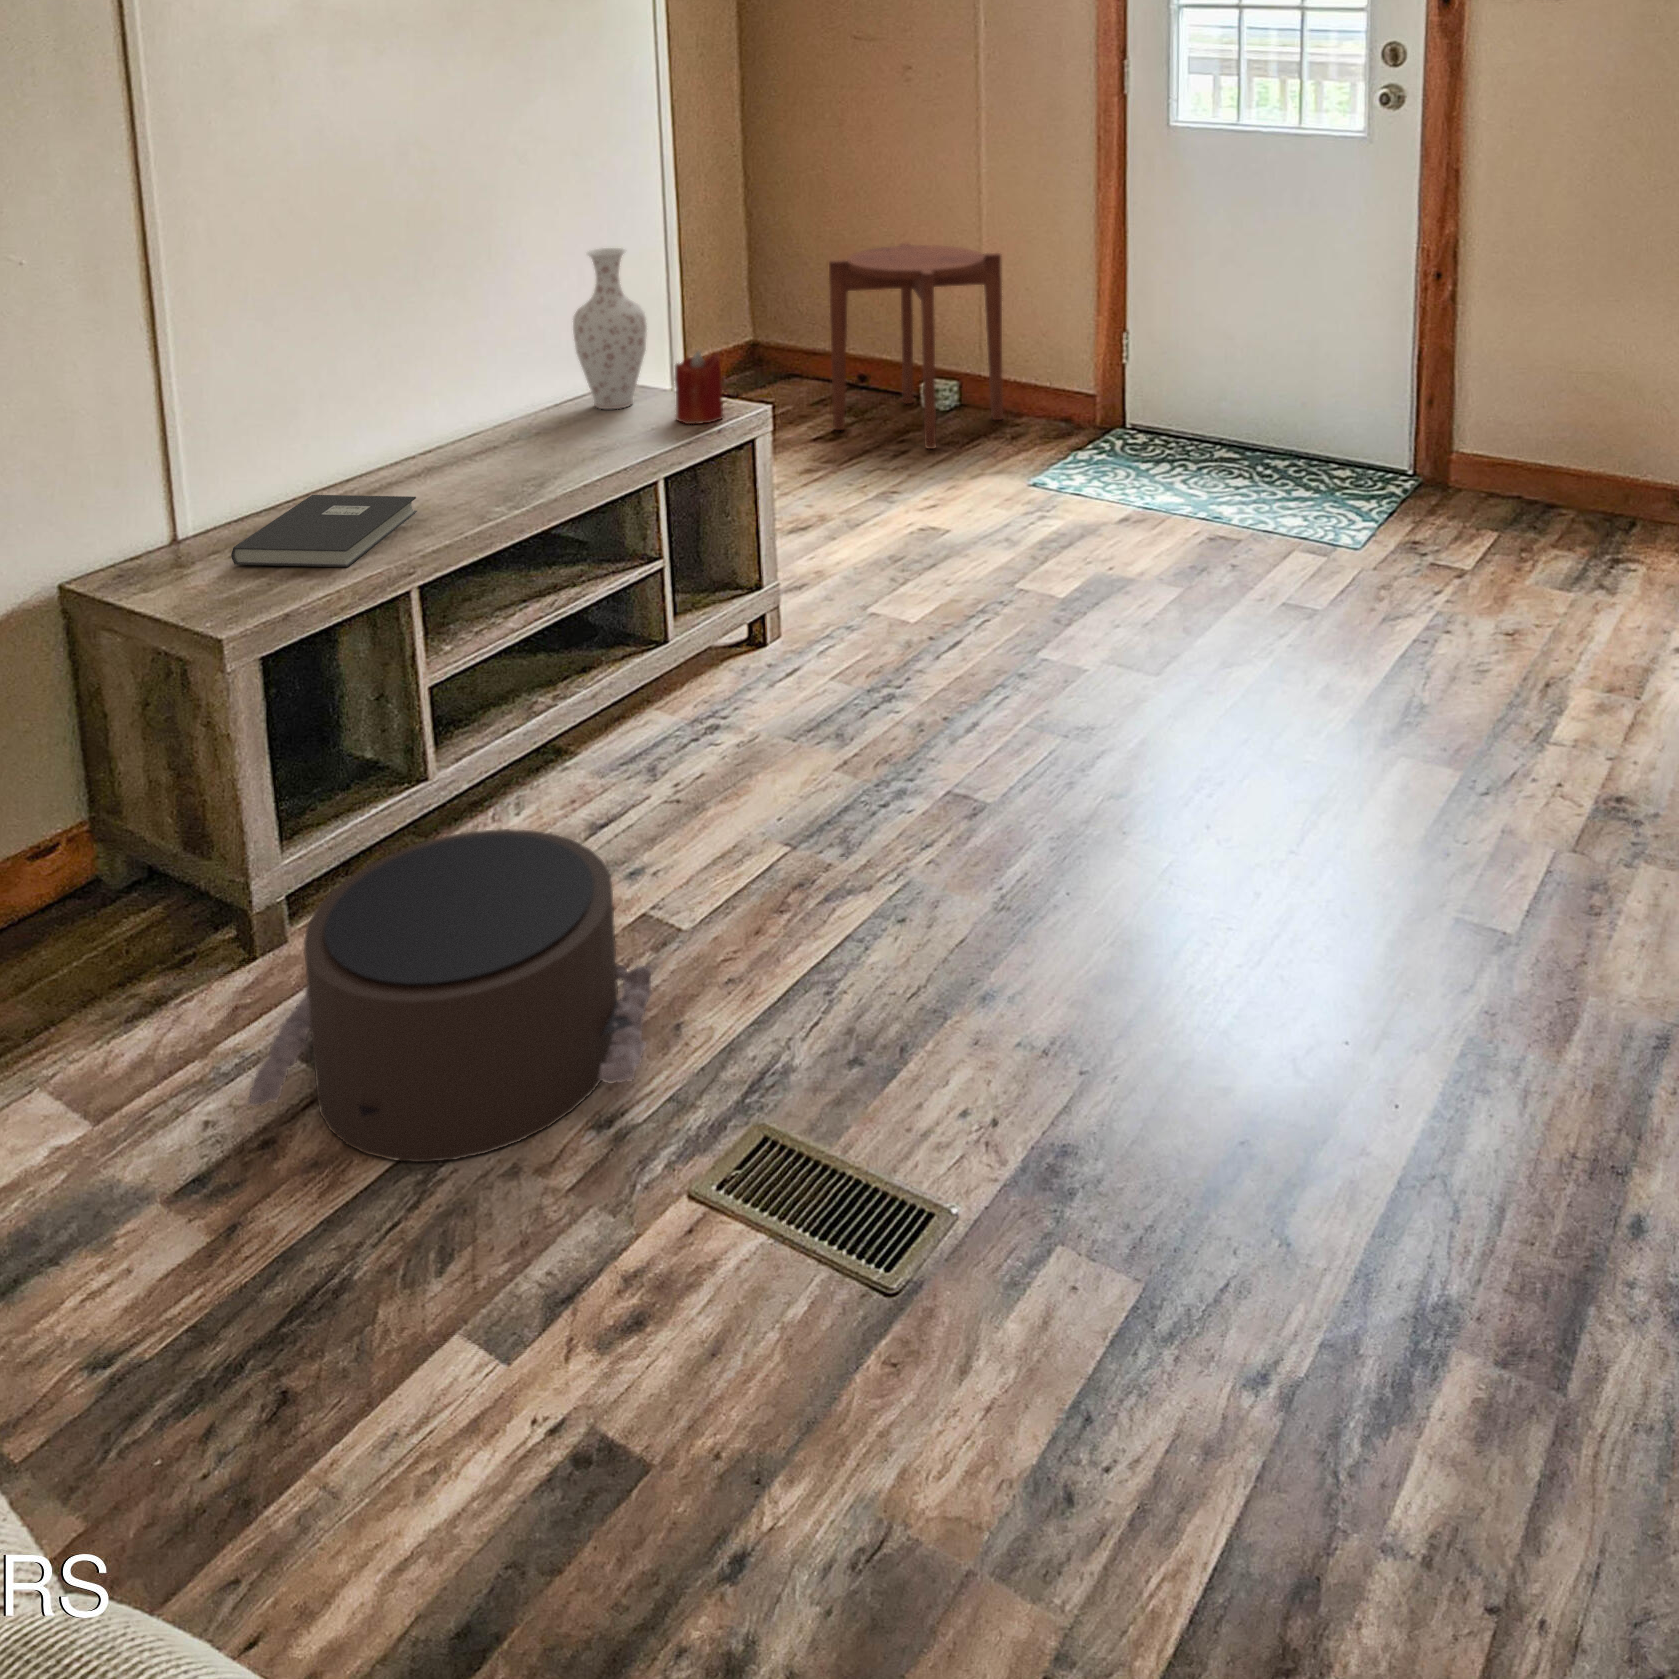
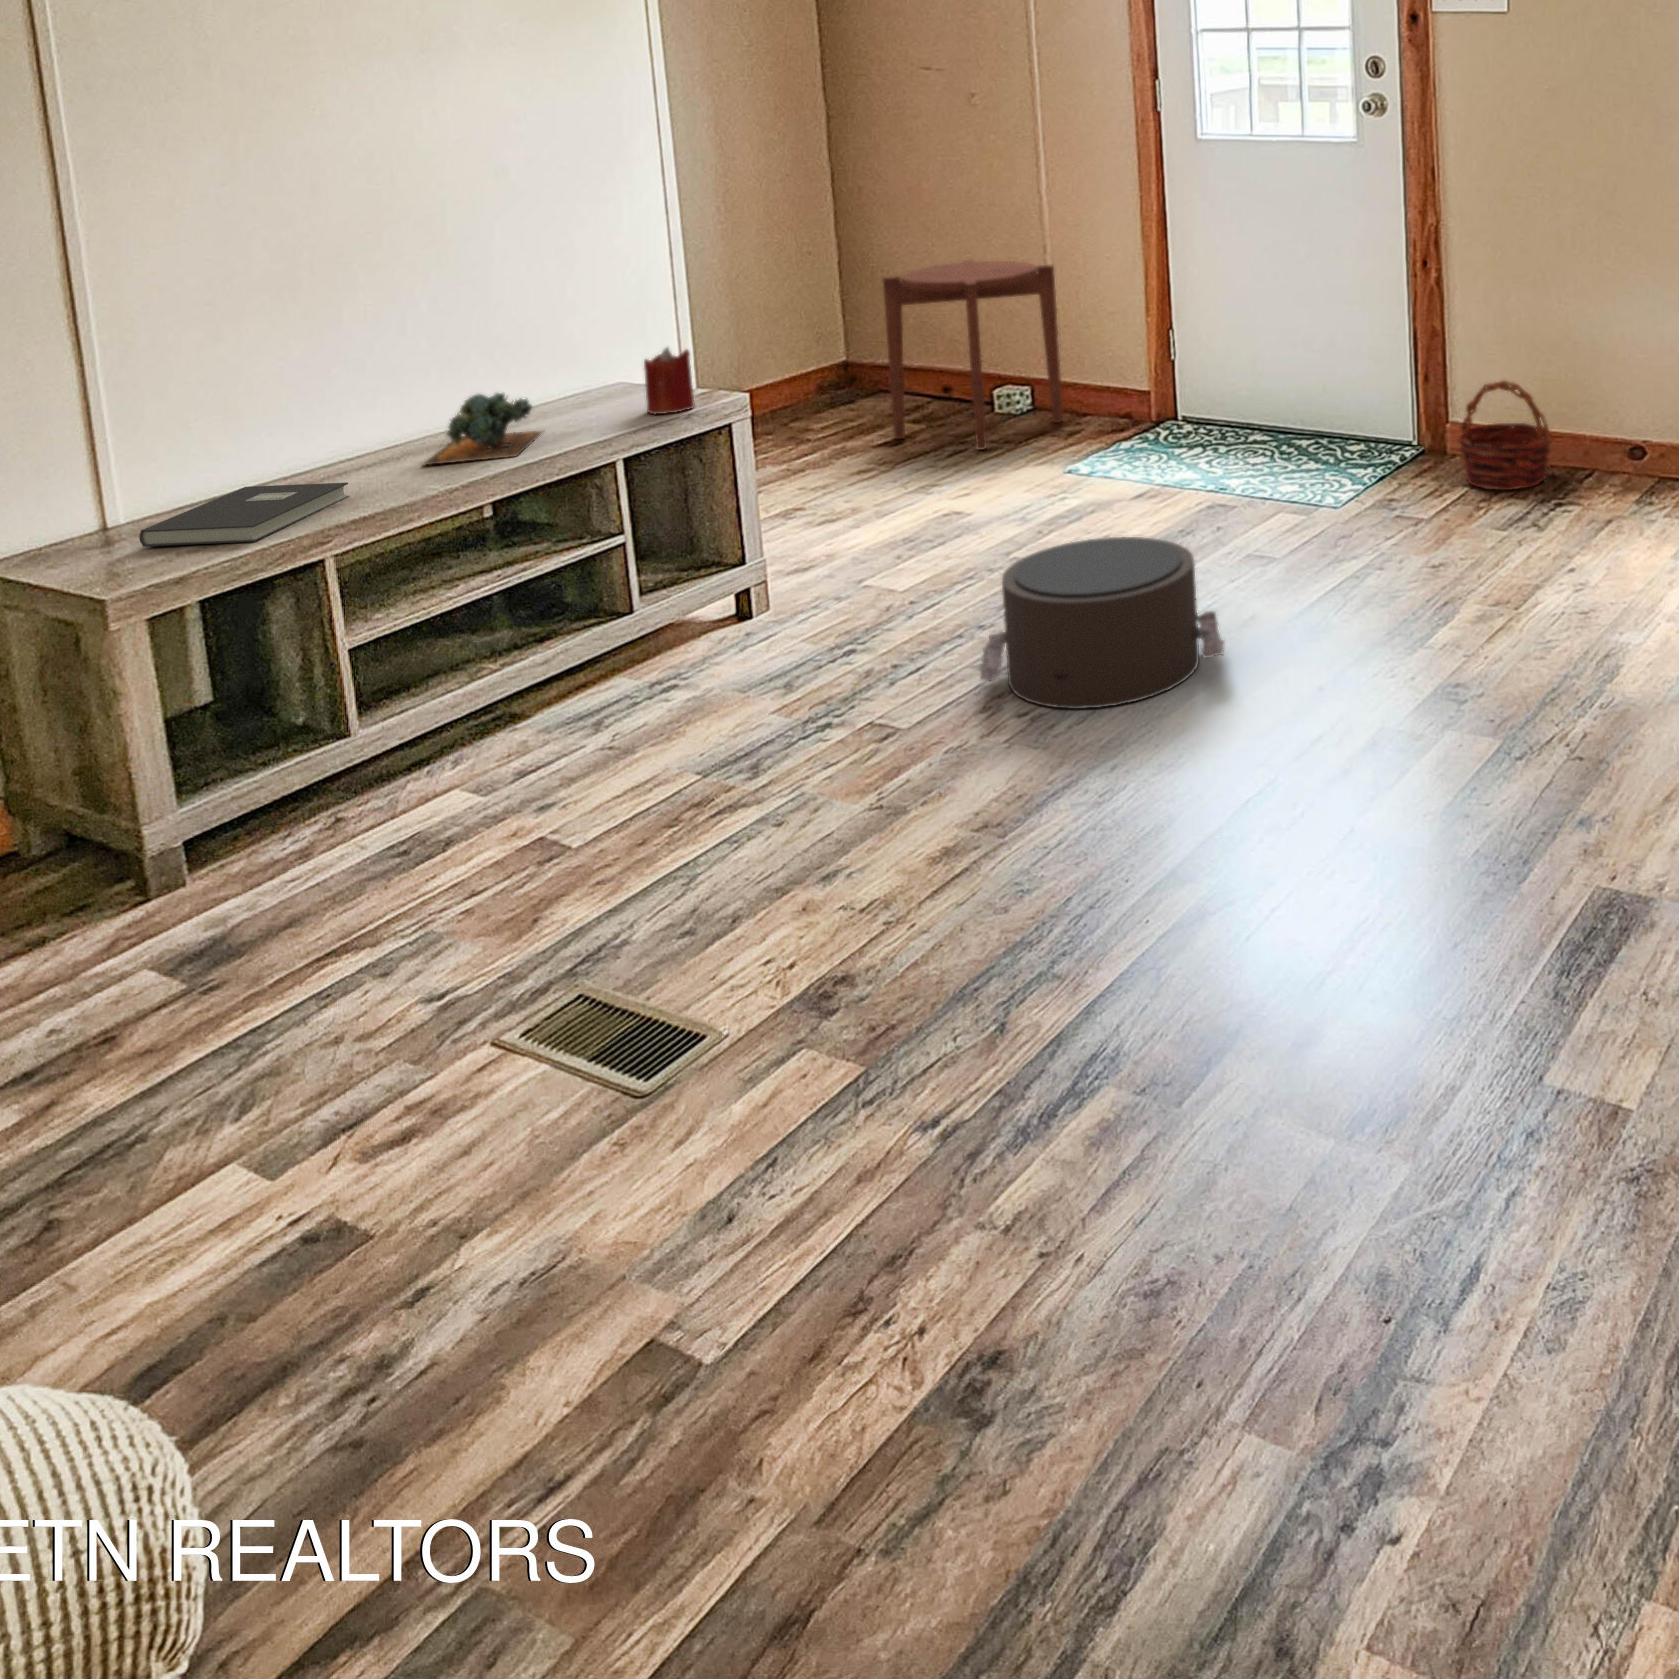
vase: present [573,248,647,409] -> none [550,257,626,408]
succulent plant: none [474,396,579,476] -> present [424,393,542,465]
basket: none [1483,414,1596,539] -> present [1458,381,1551,490]
pouf: present [247,829,652,1162] -> present [979,537,1225,709]

